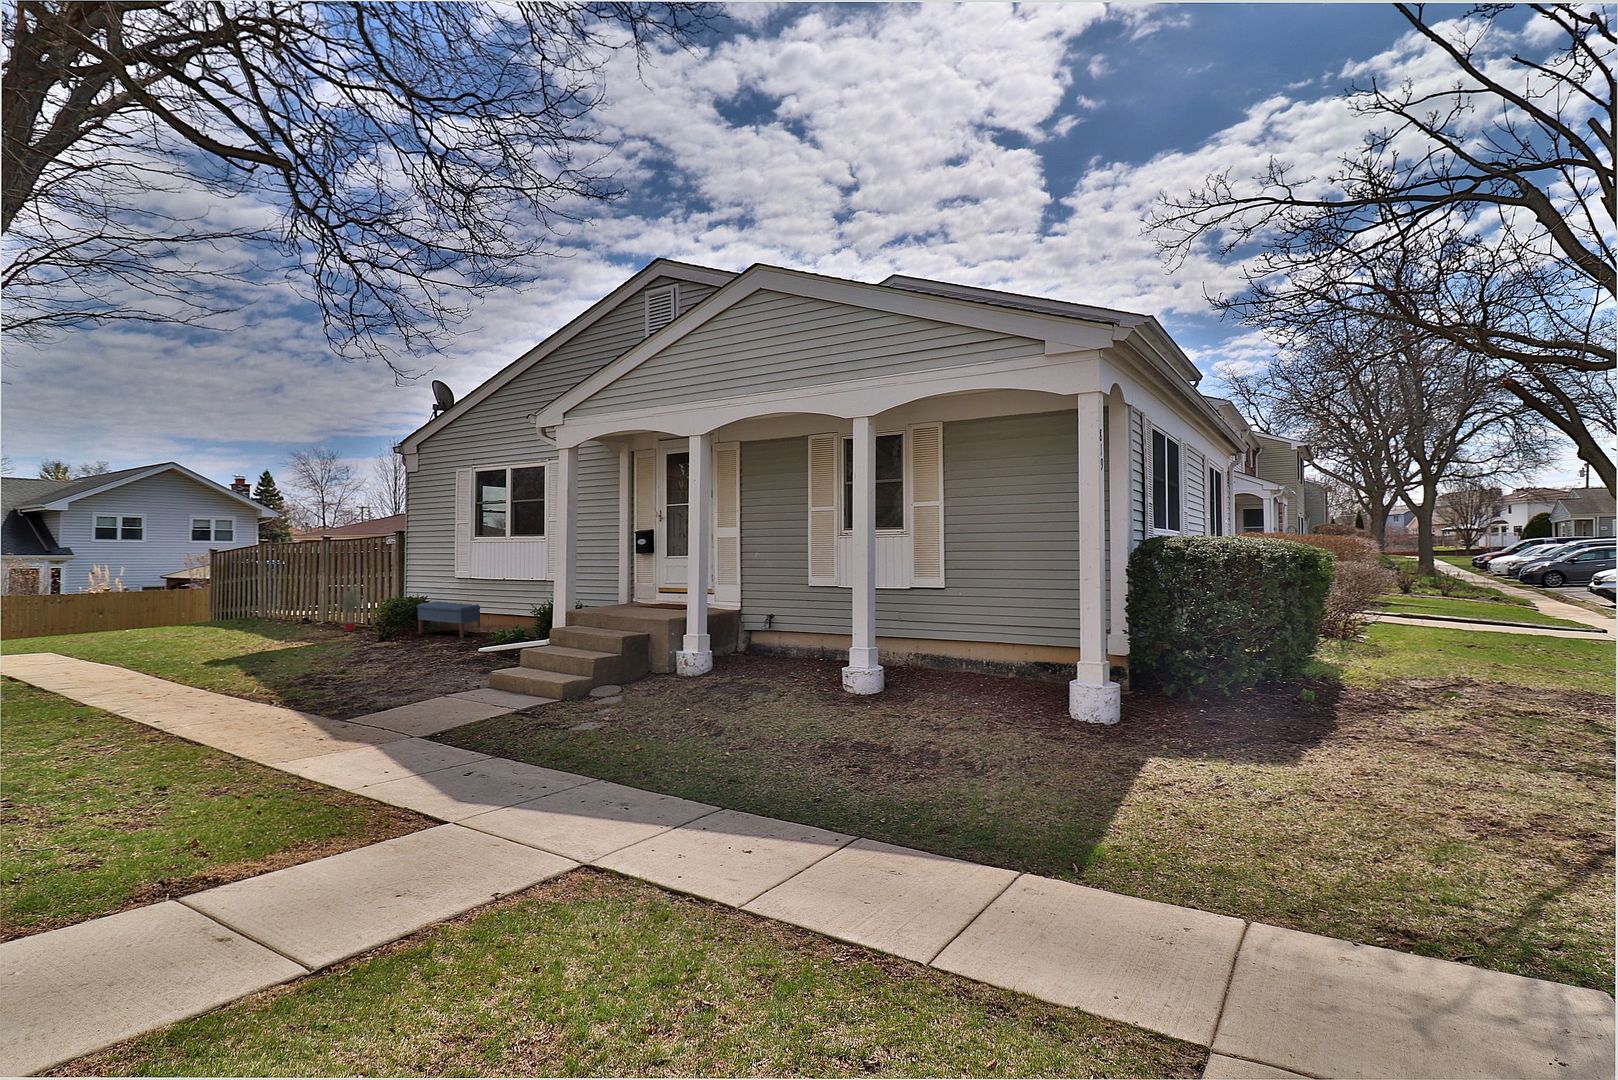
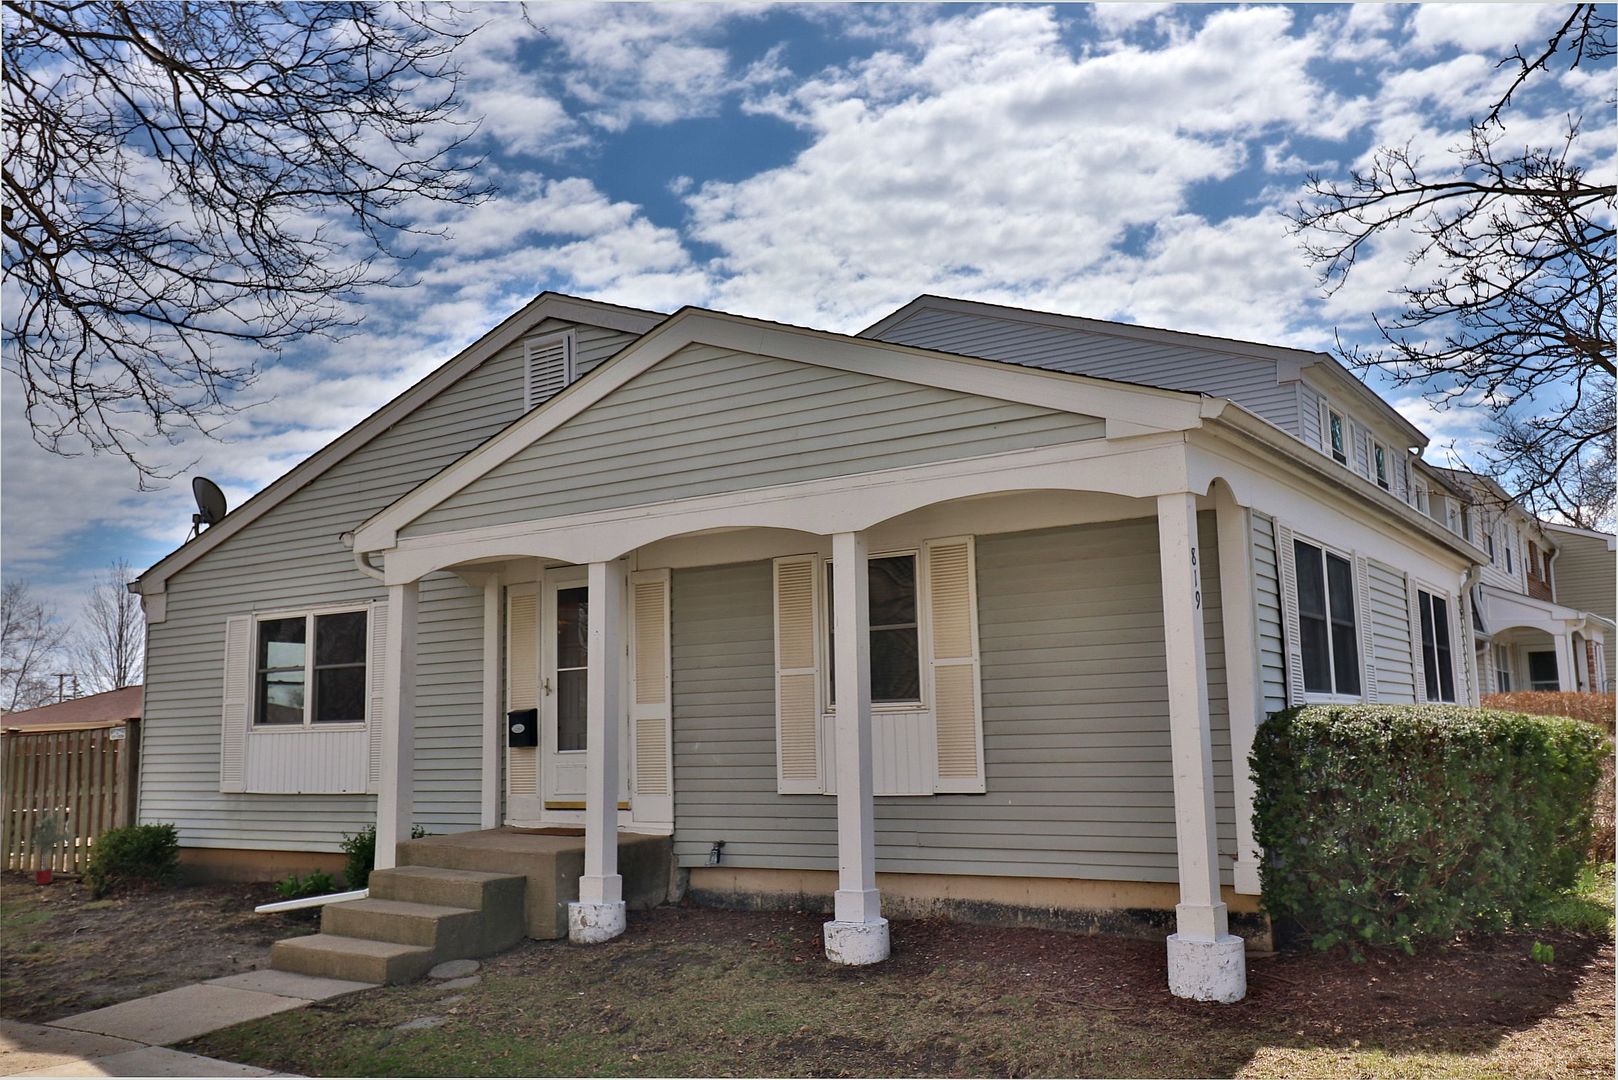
bench: present [417,602,482,638] -> none [155,832,263,892]

